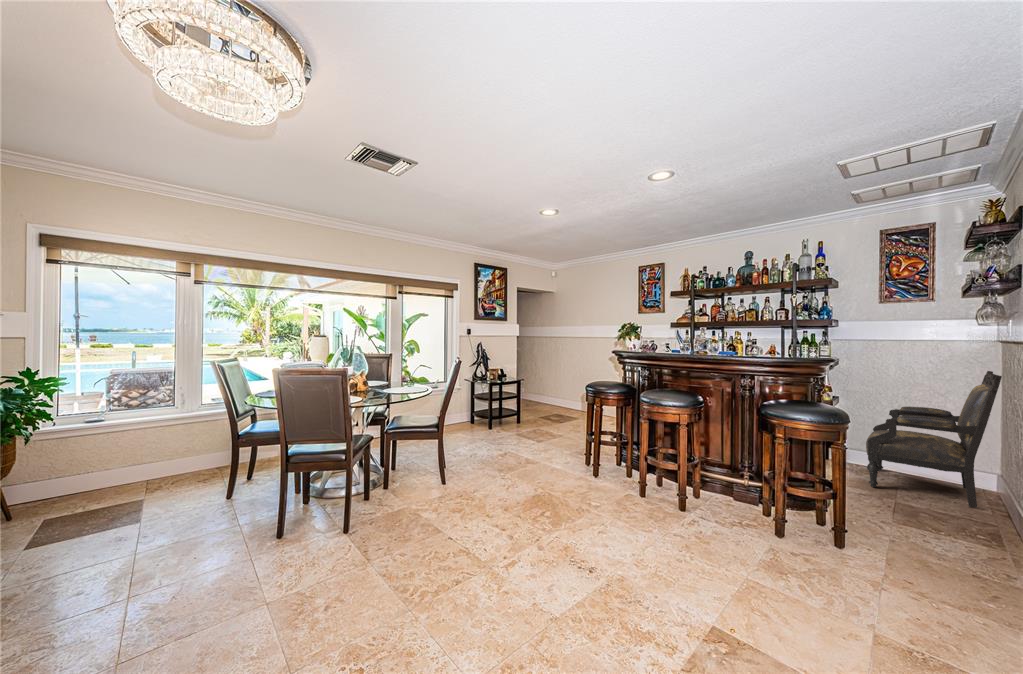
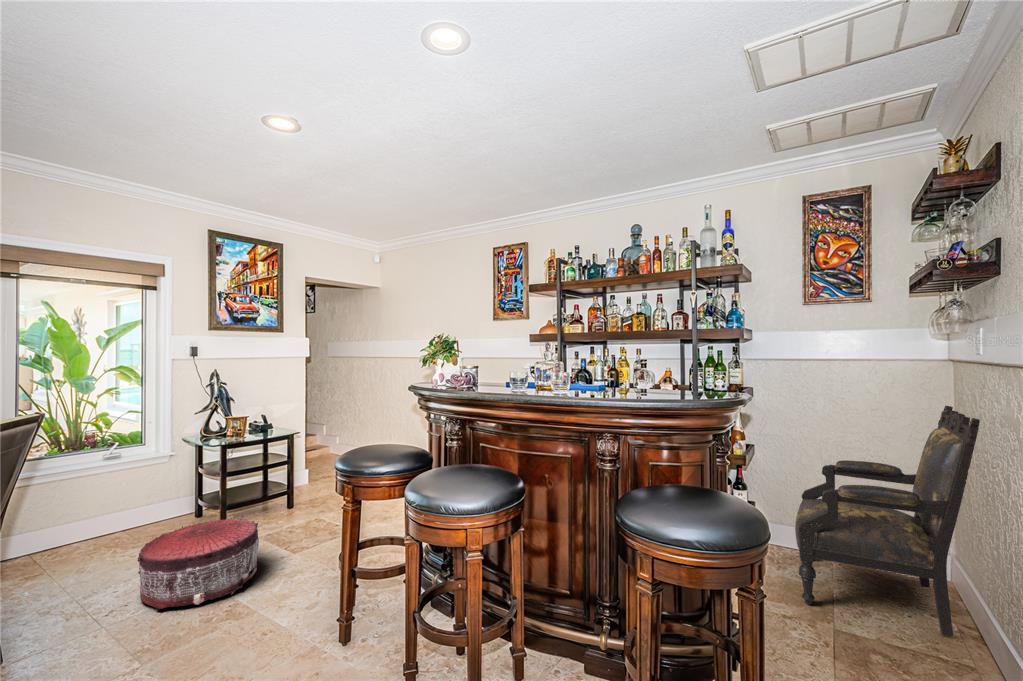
pouf: none [479,418,530,455] -> present [137,518,259,609]

